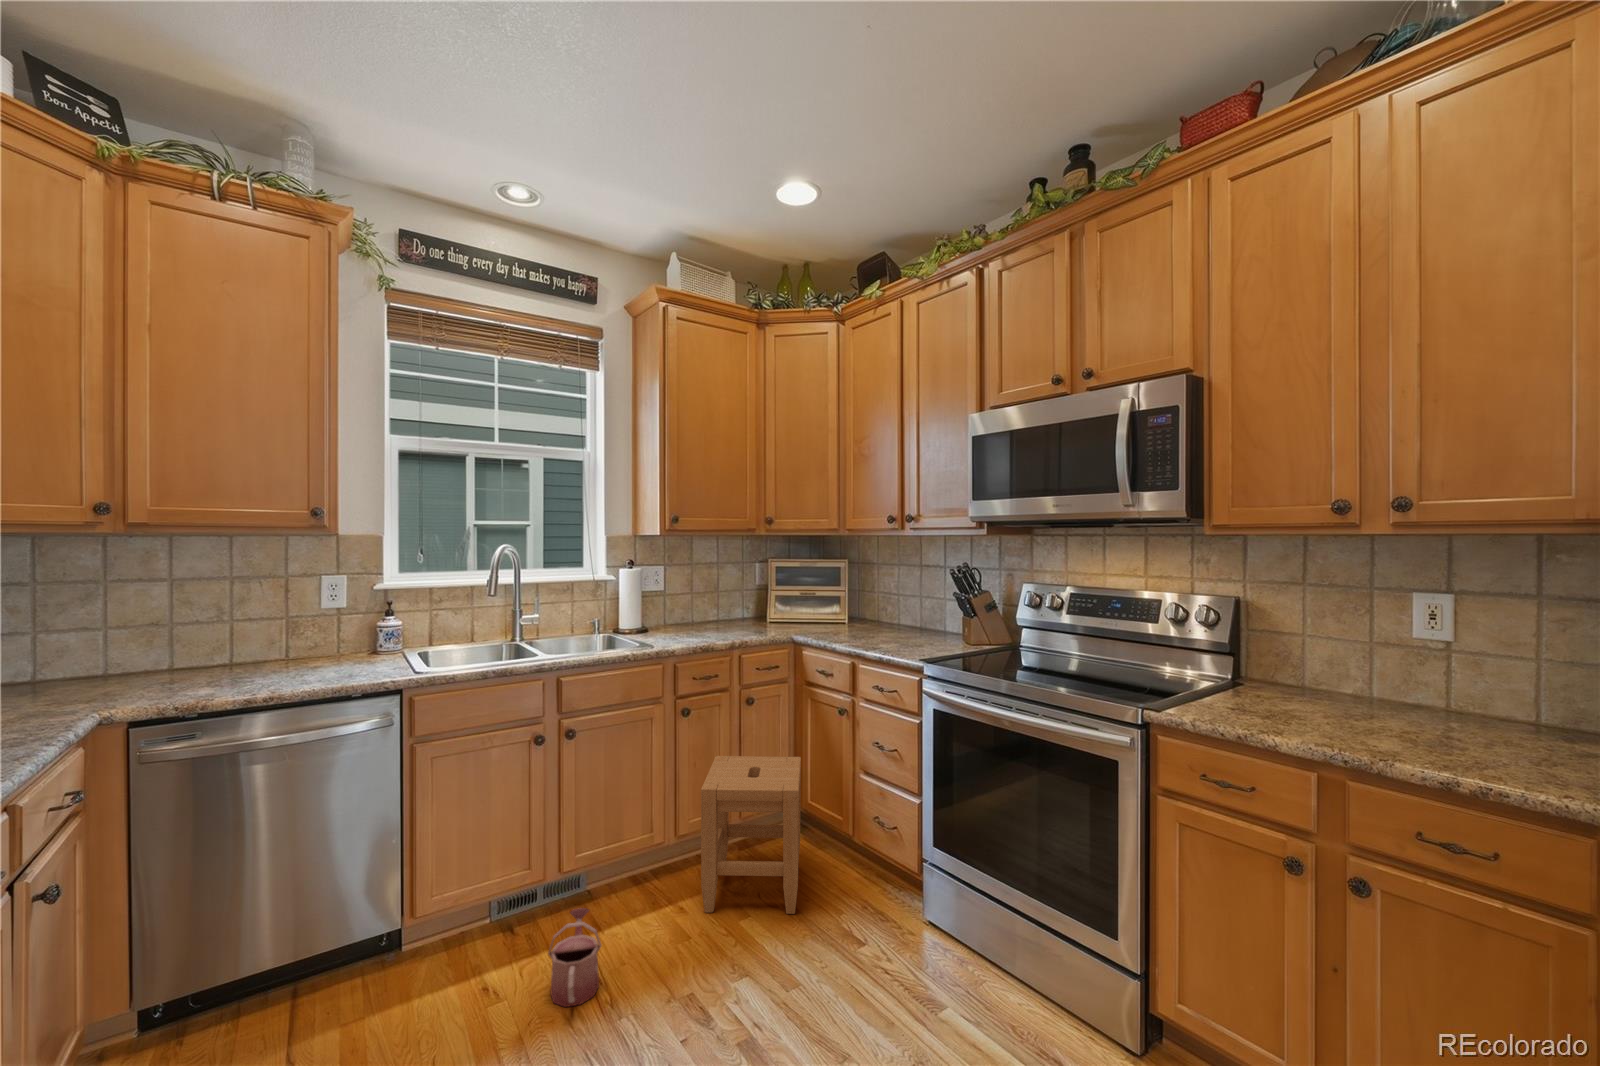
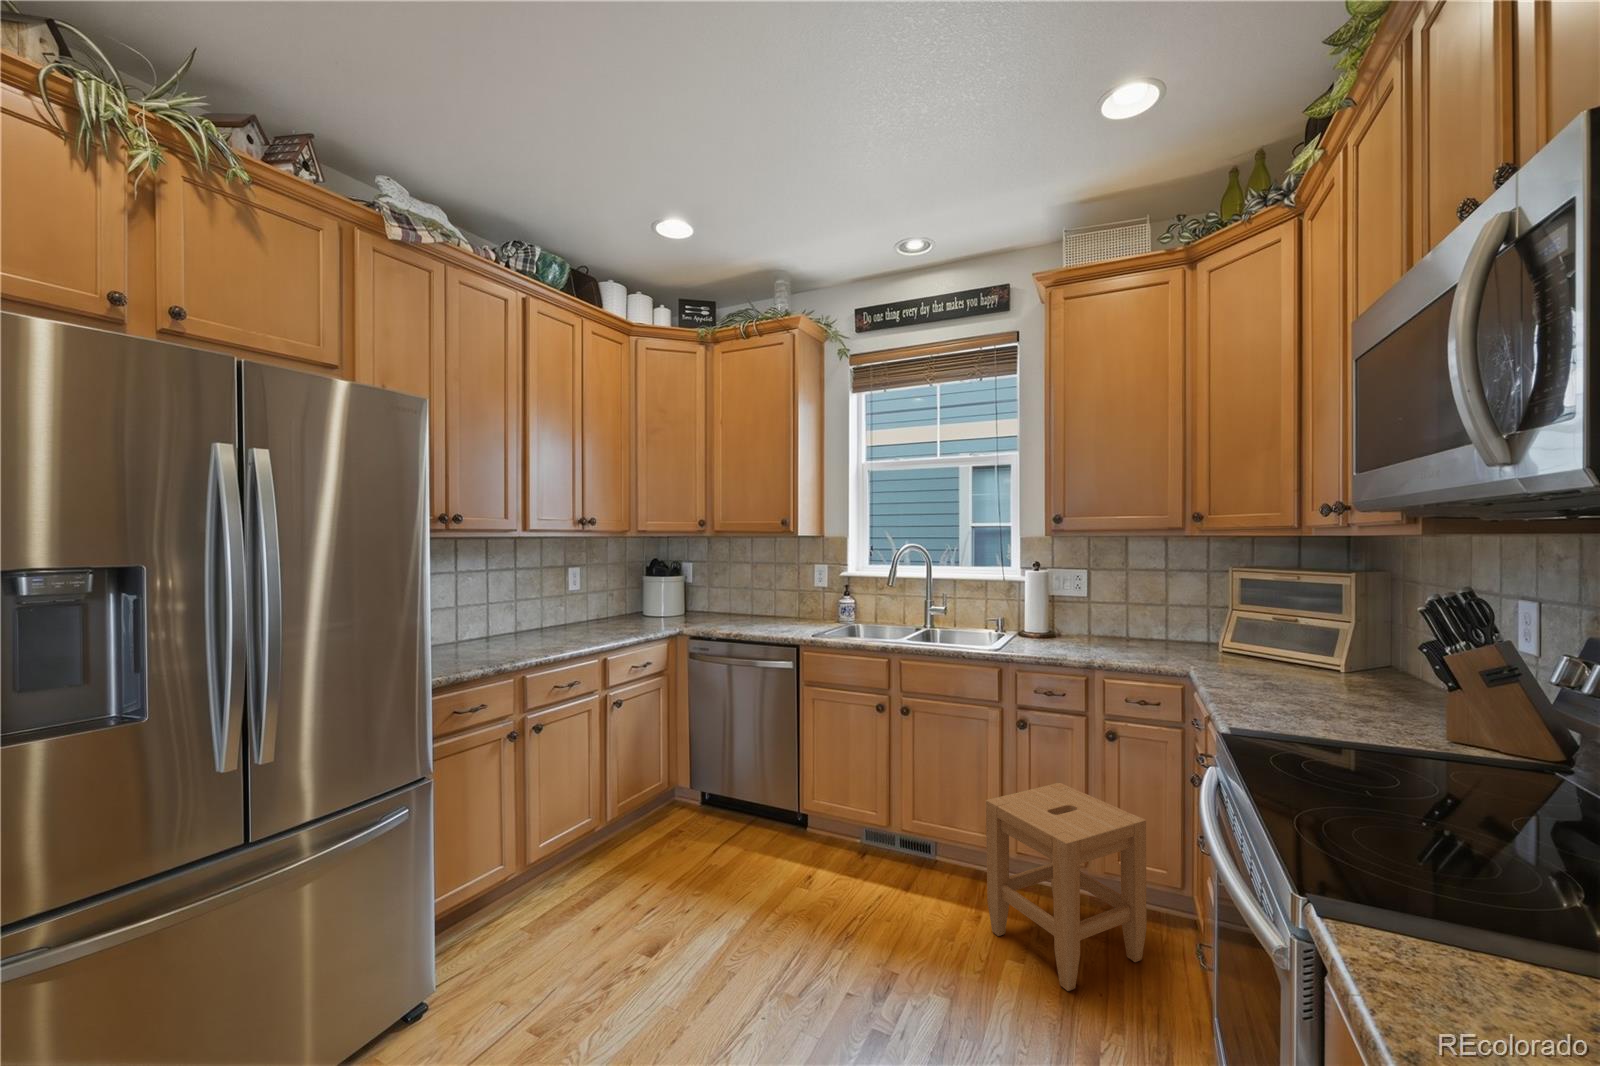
watering can: present [548,908,601,1007] -> none [813,854,880,925]

